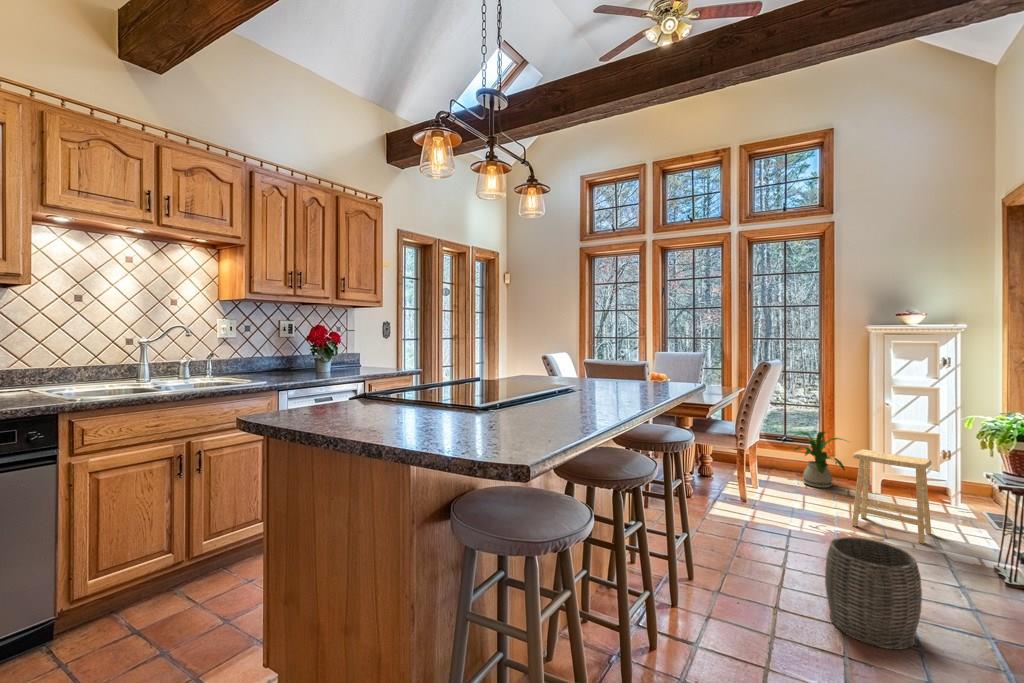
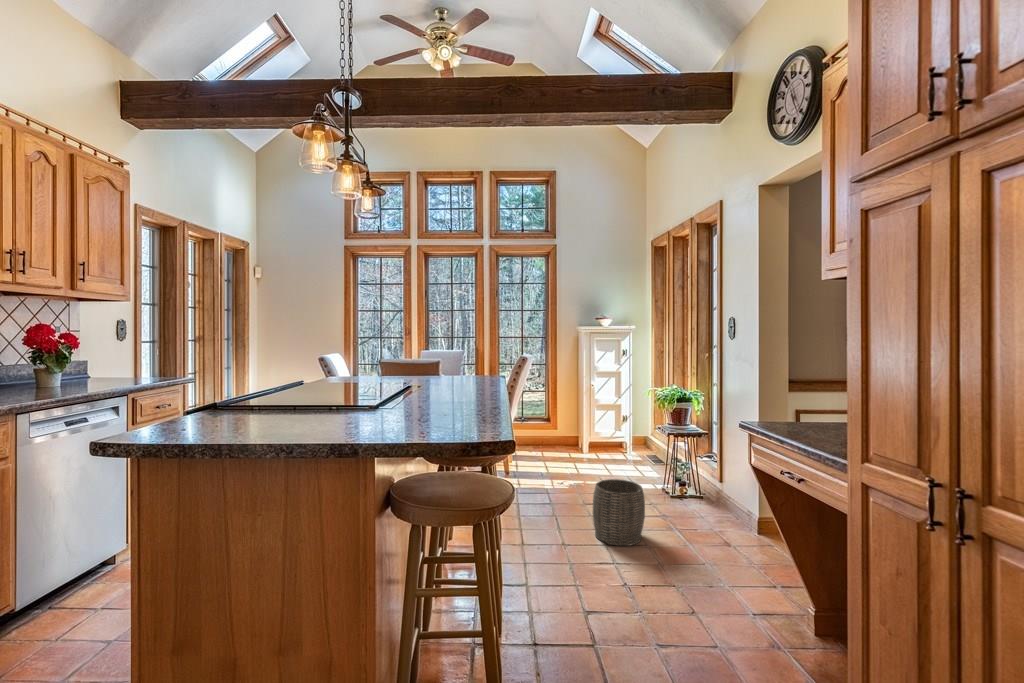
house plant: present [794,432,845,488] -> none [531,410,571,453]
footstool: present [852,449,931,544] -> none [582,421,625,480]

